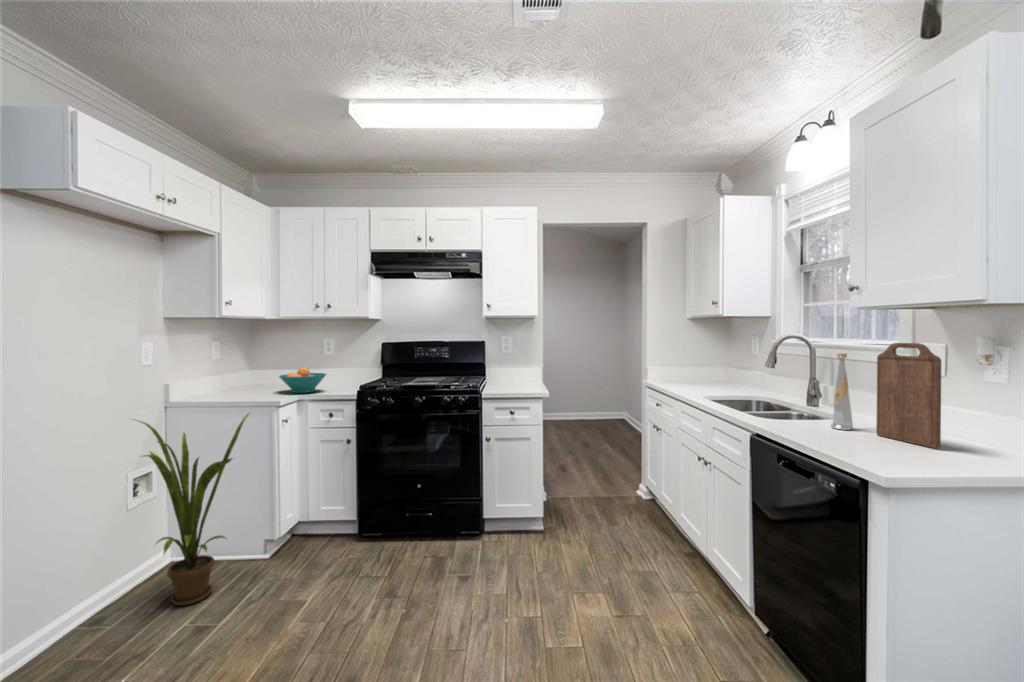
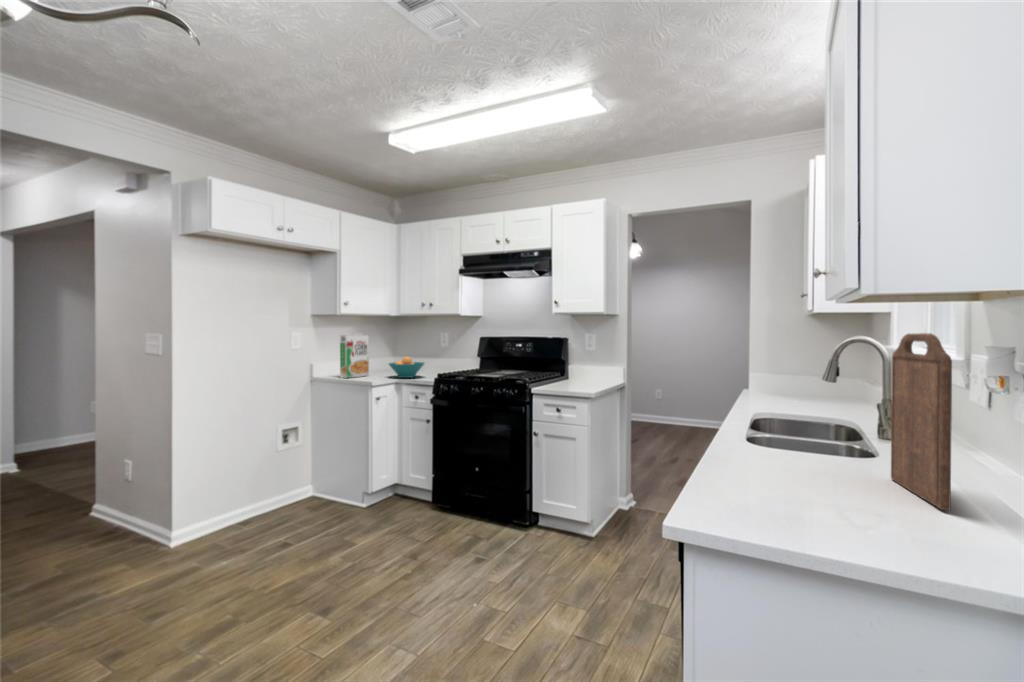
cereal box: none [215,342,248,399] -> present [340,335,369,378]
bottle: present [831,353,853,430] -> none [840,351,873,467]
house plant: present [137,413,249,606] -> none [260,386,346,525]

